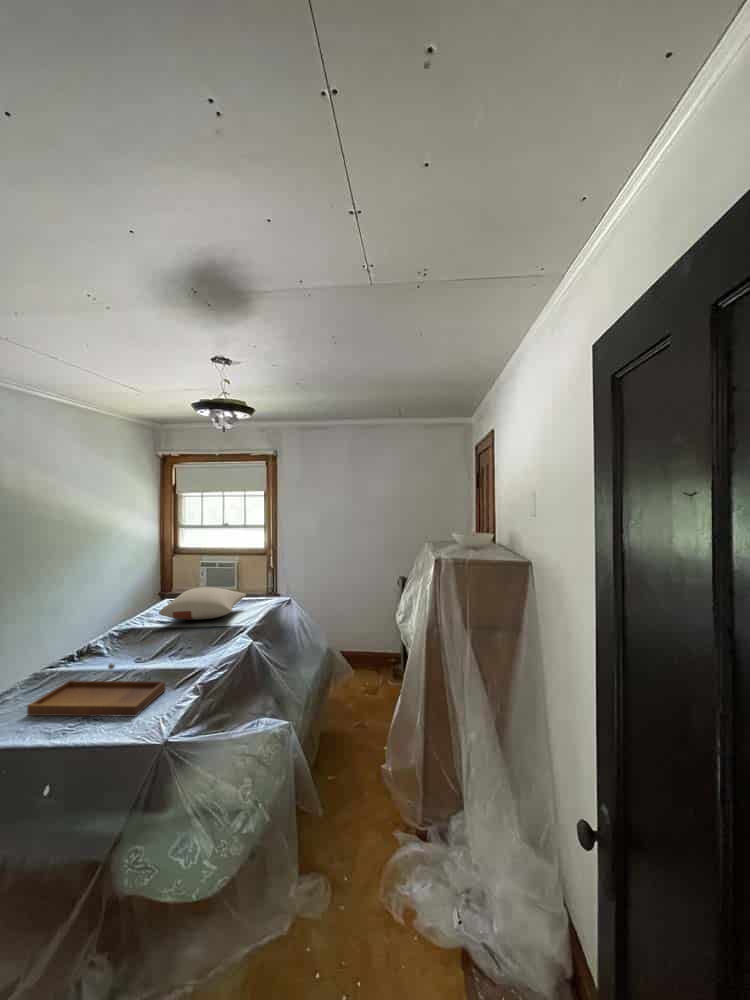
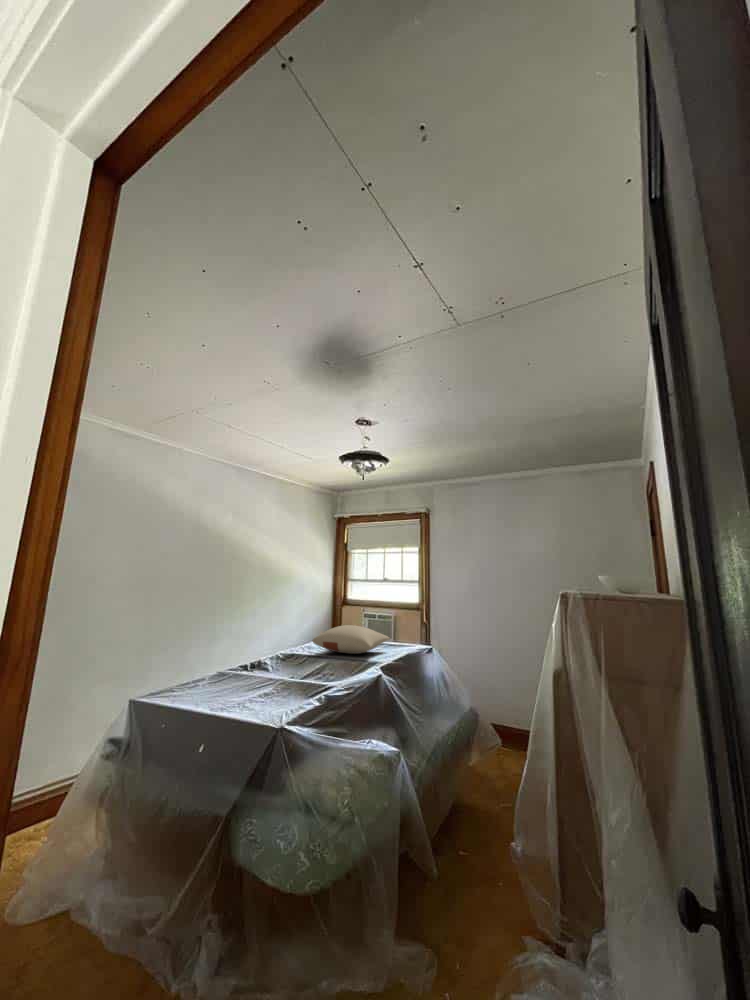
tray: present [27,663,165,717] -> none [202,665,300,710]

